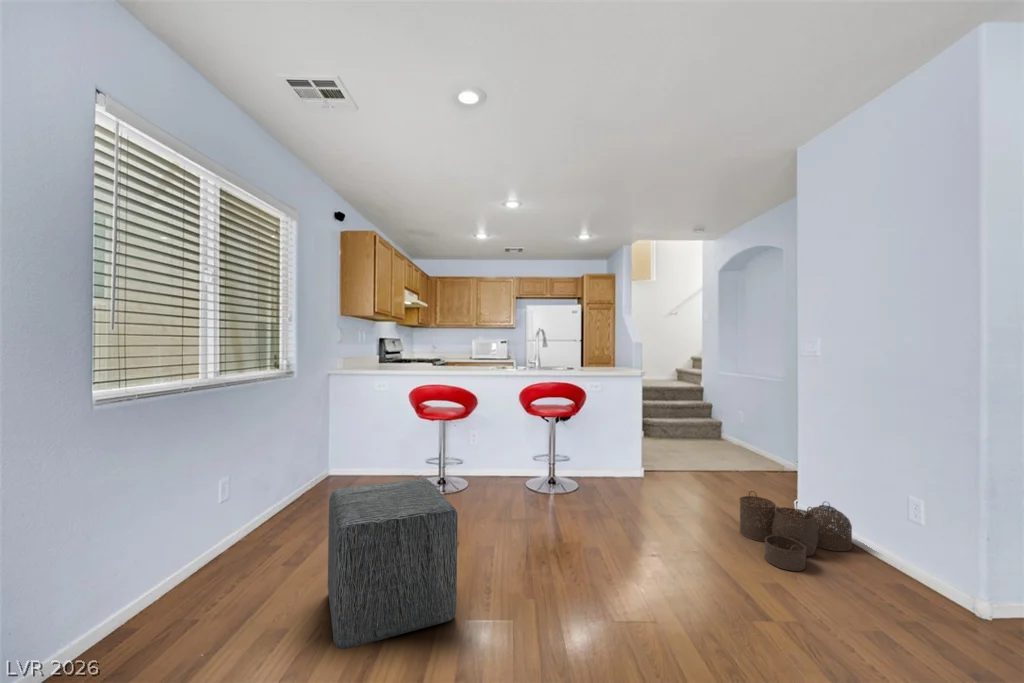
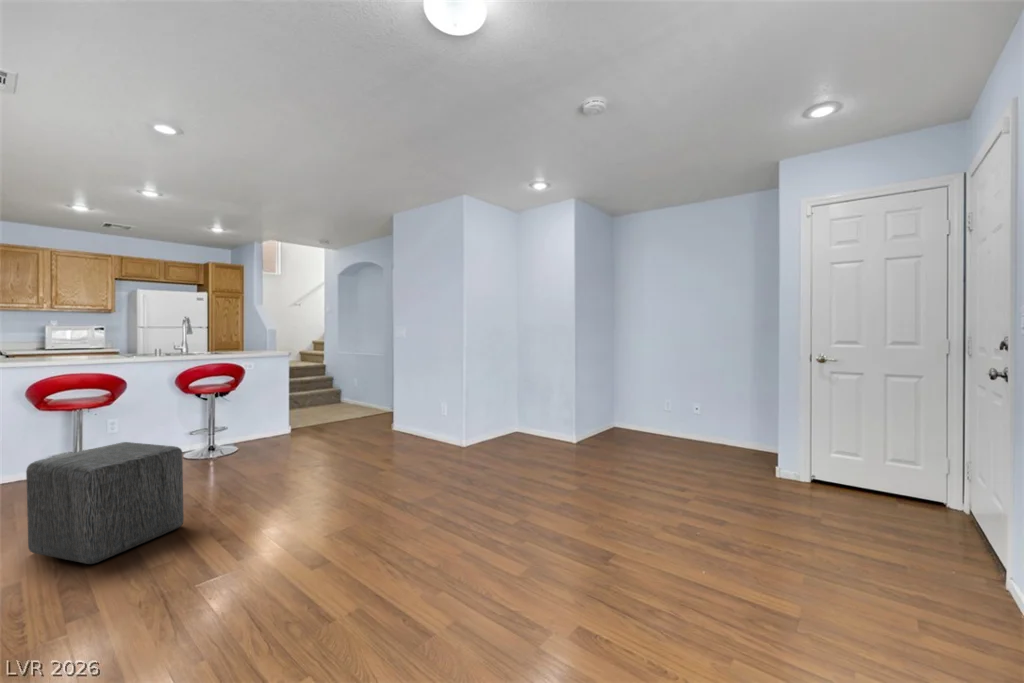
woven basket: present [740,491,852,571] -> none [362,417,420,453]

